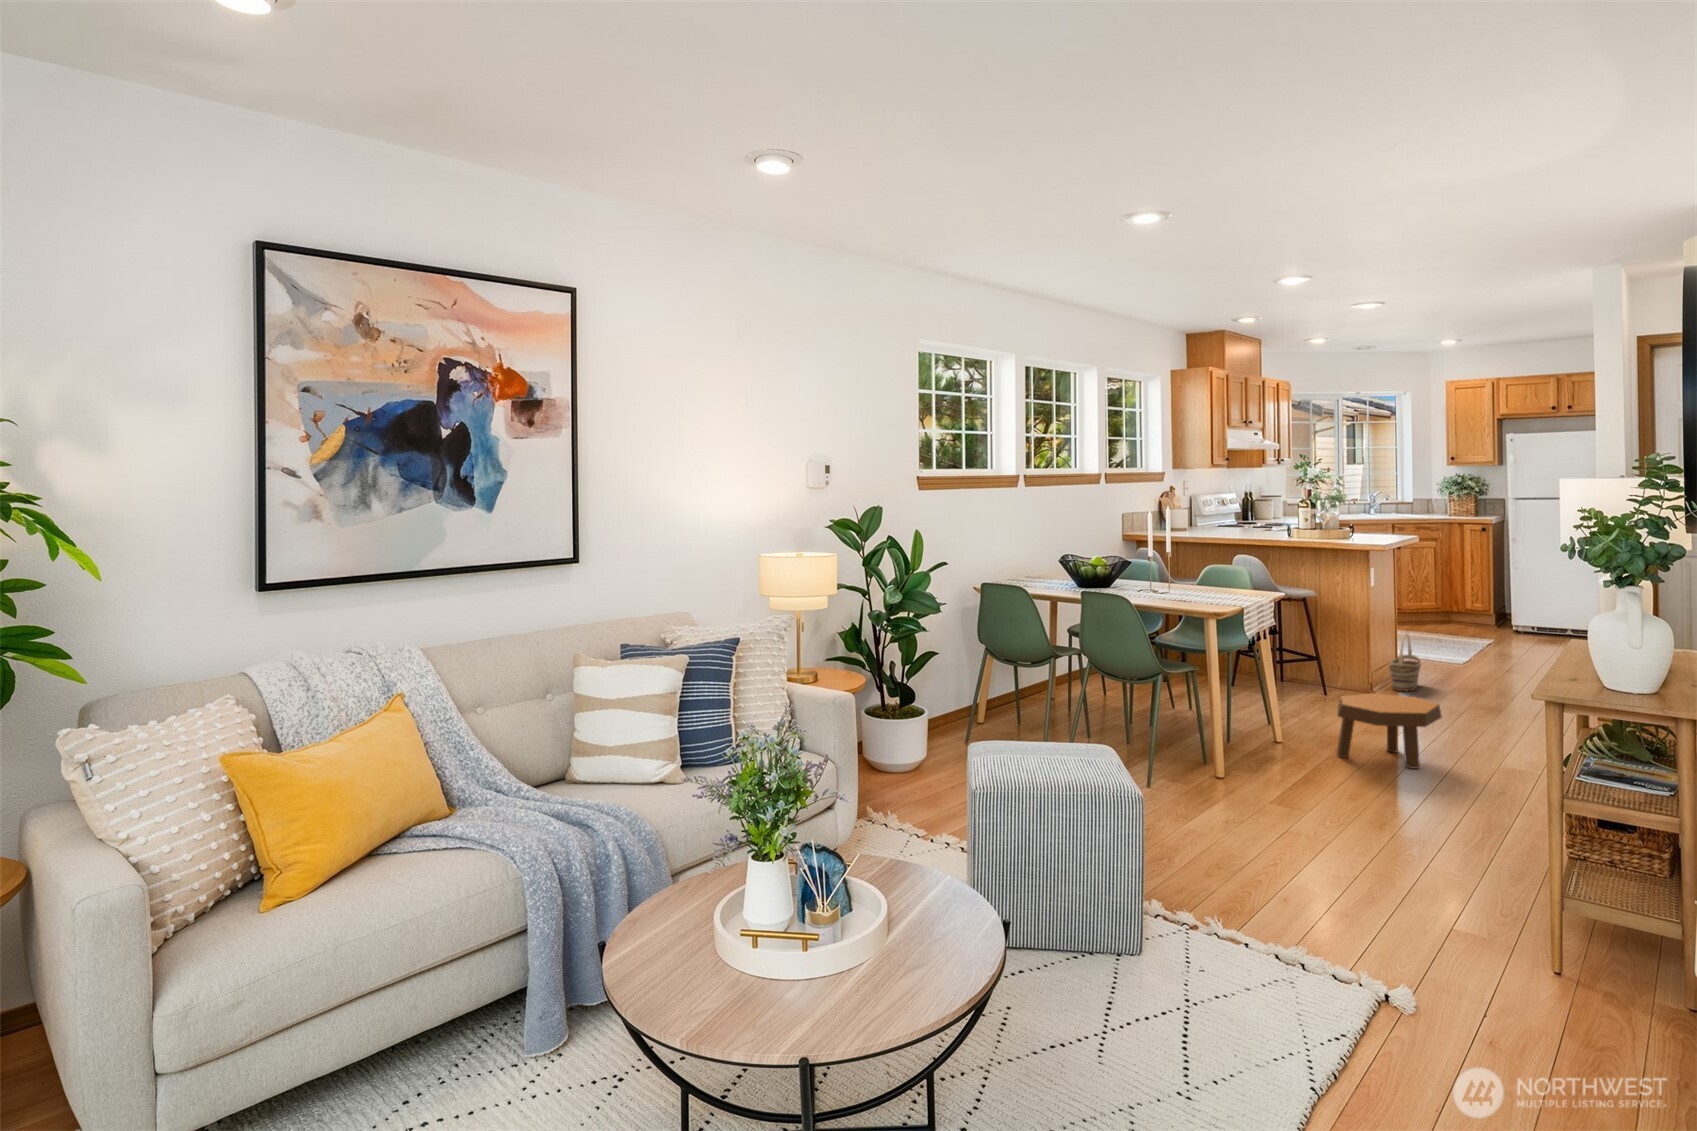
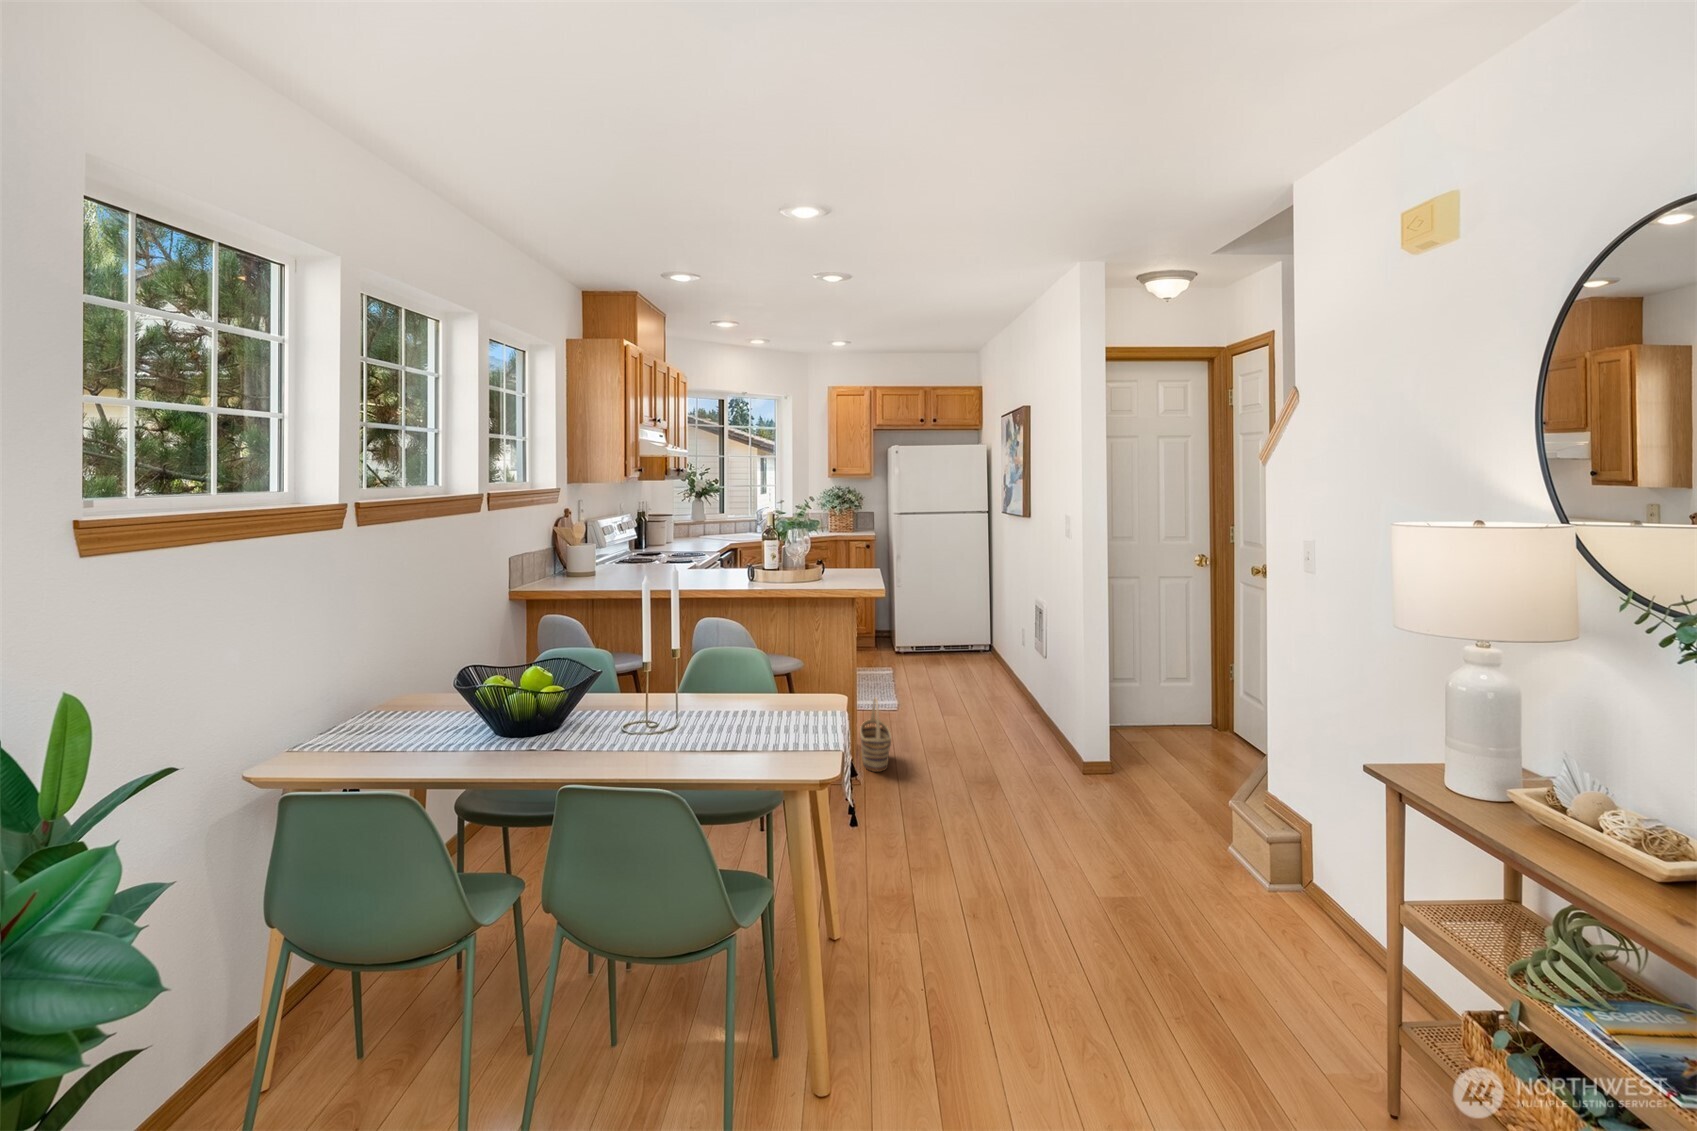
footstool: present [1337,693,1442,769] -> none [901,835,1036,959]

